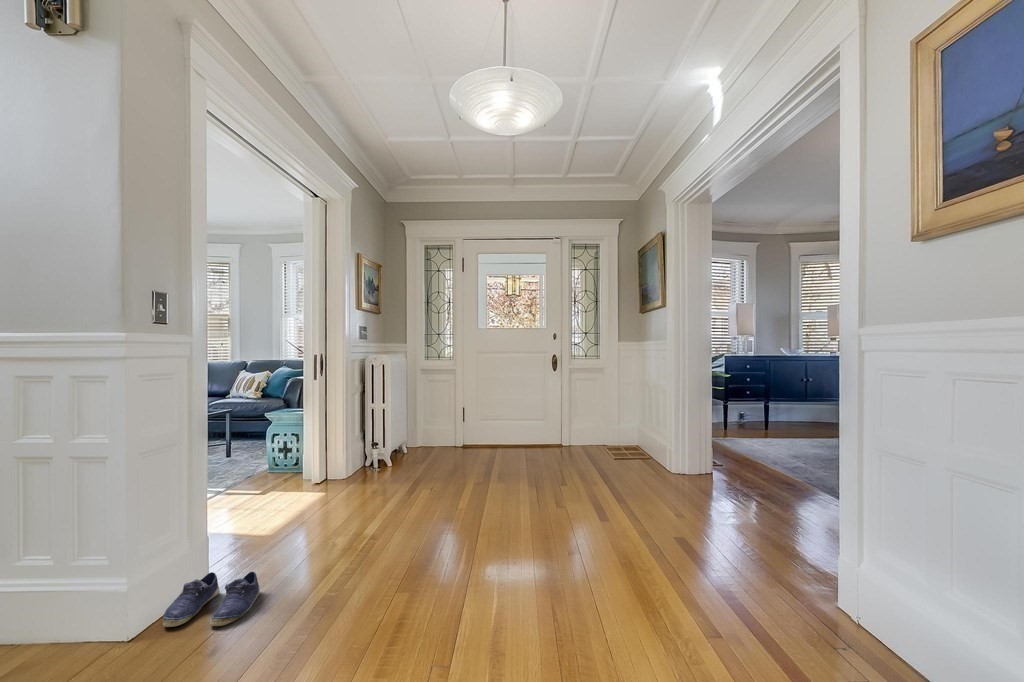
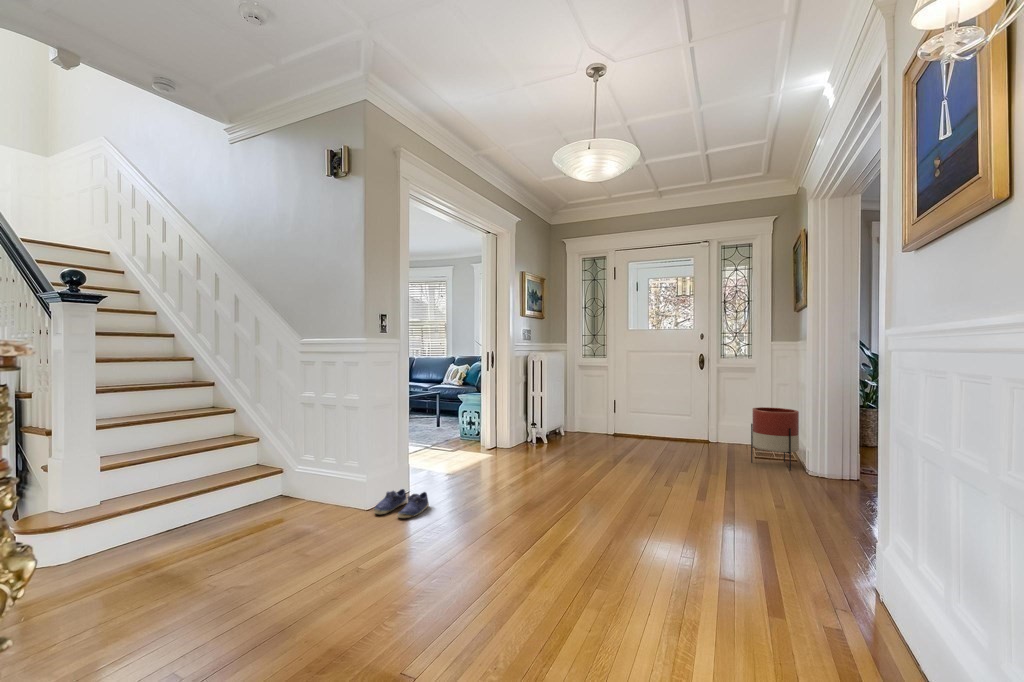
planter: none [617,408,661,472] -> present [751,407,799,470]

